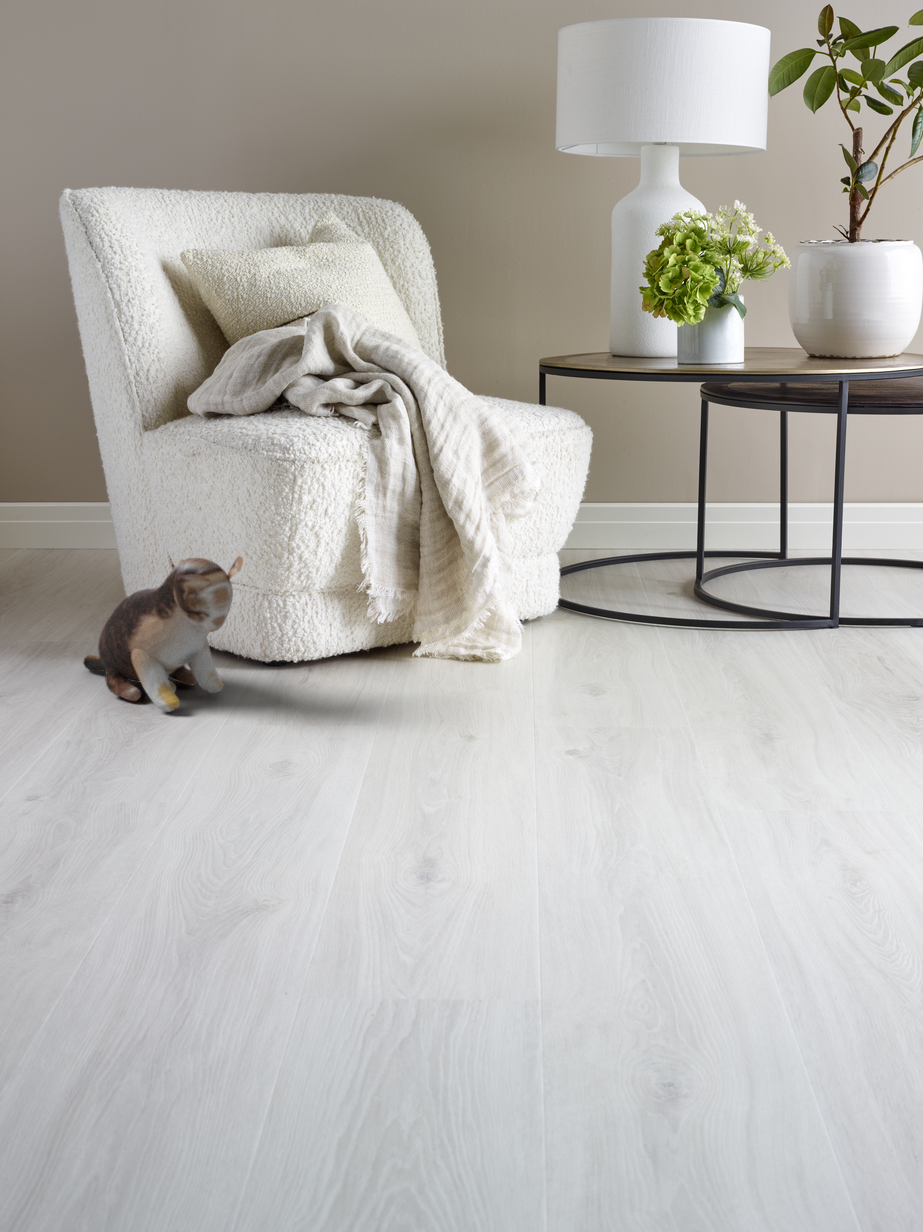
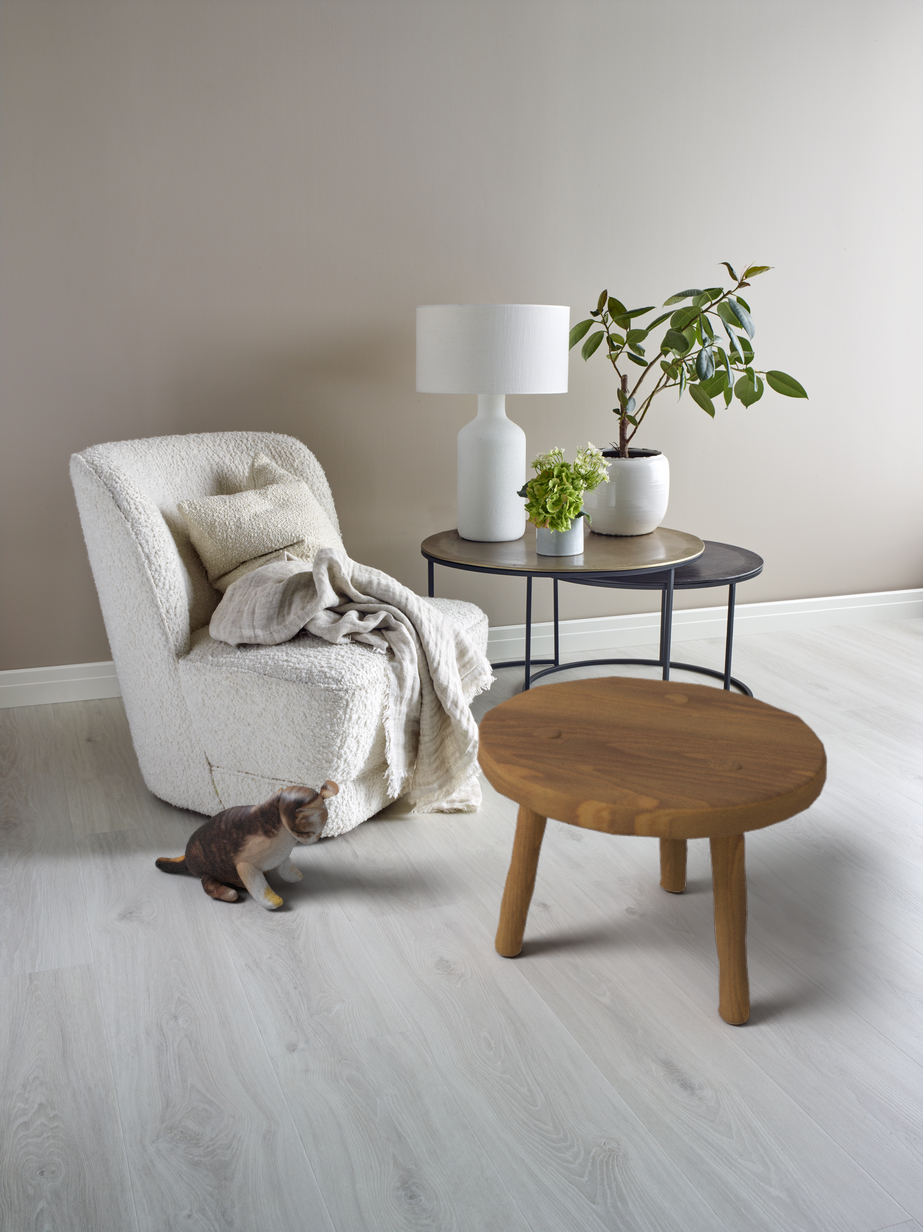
footstool: none [330,446,818,883] -> present [477,676,827,1025]

